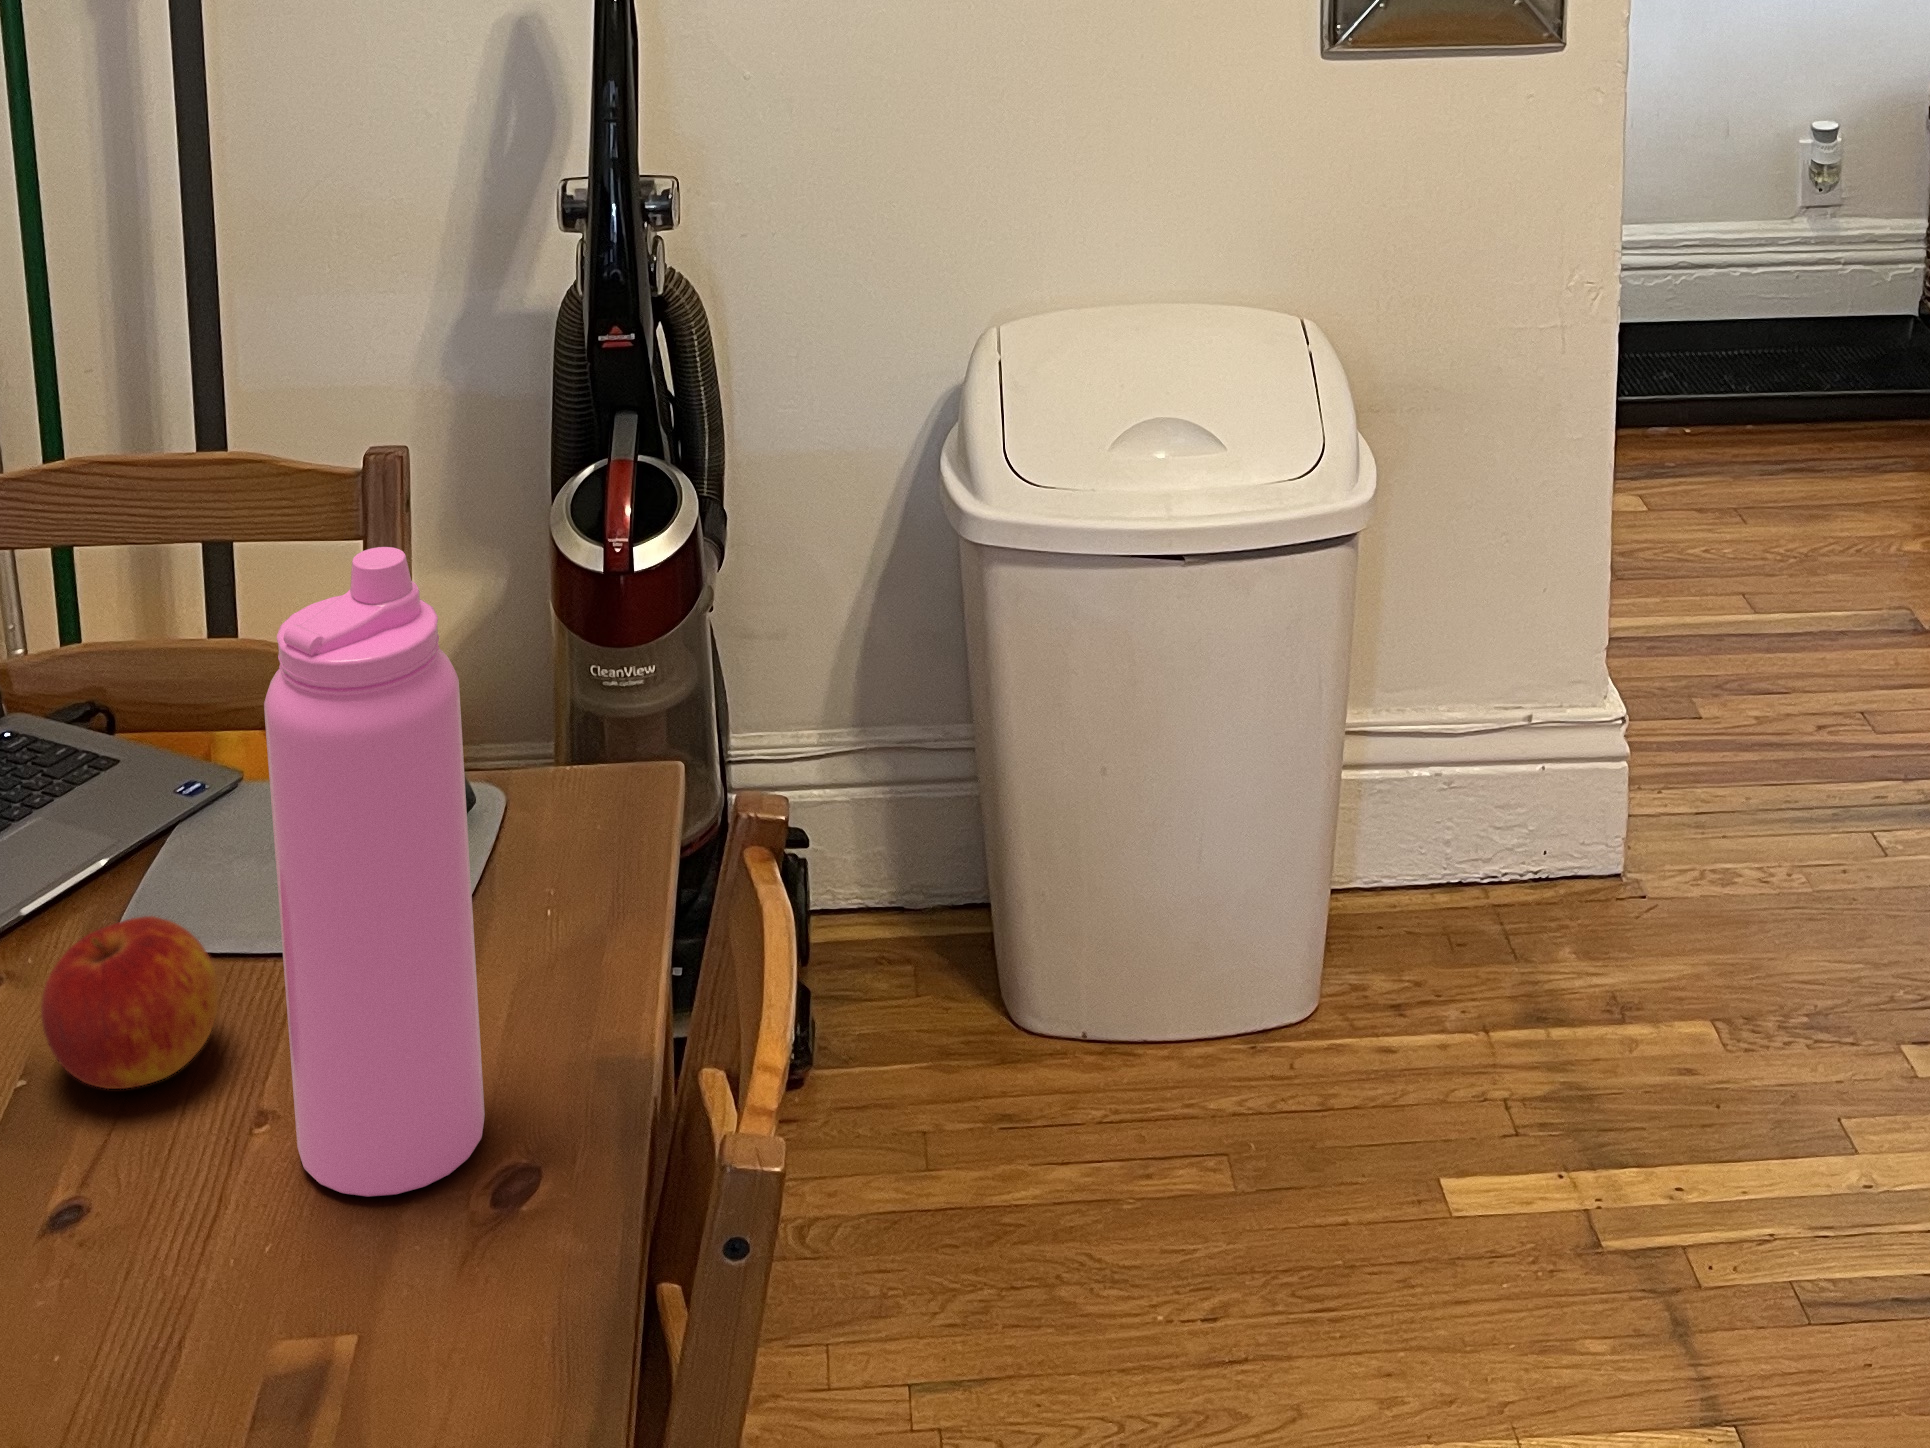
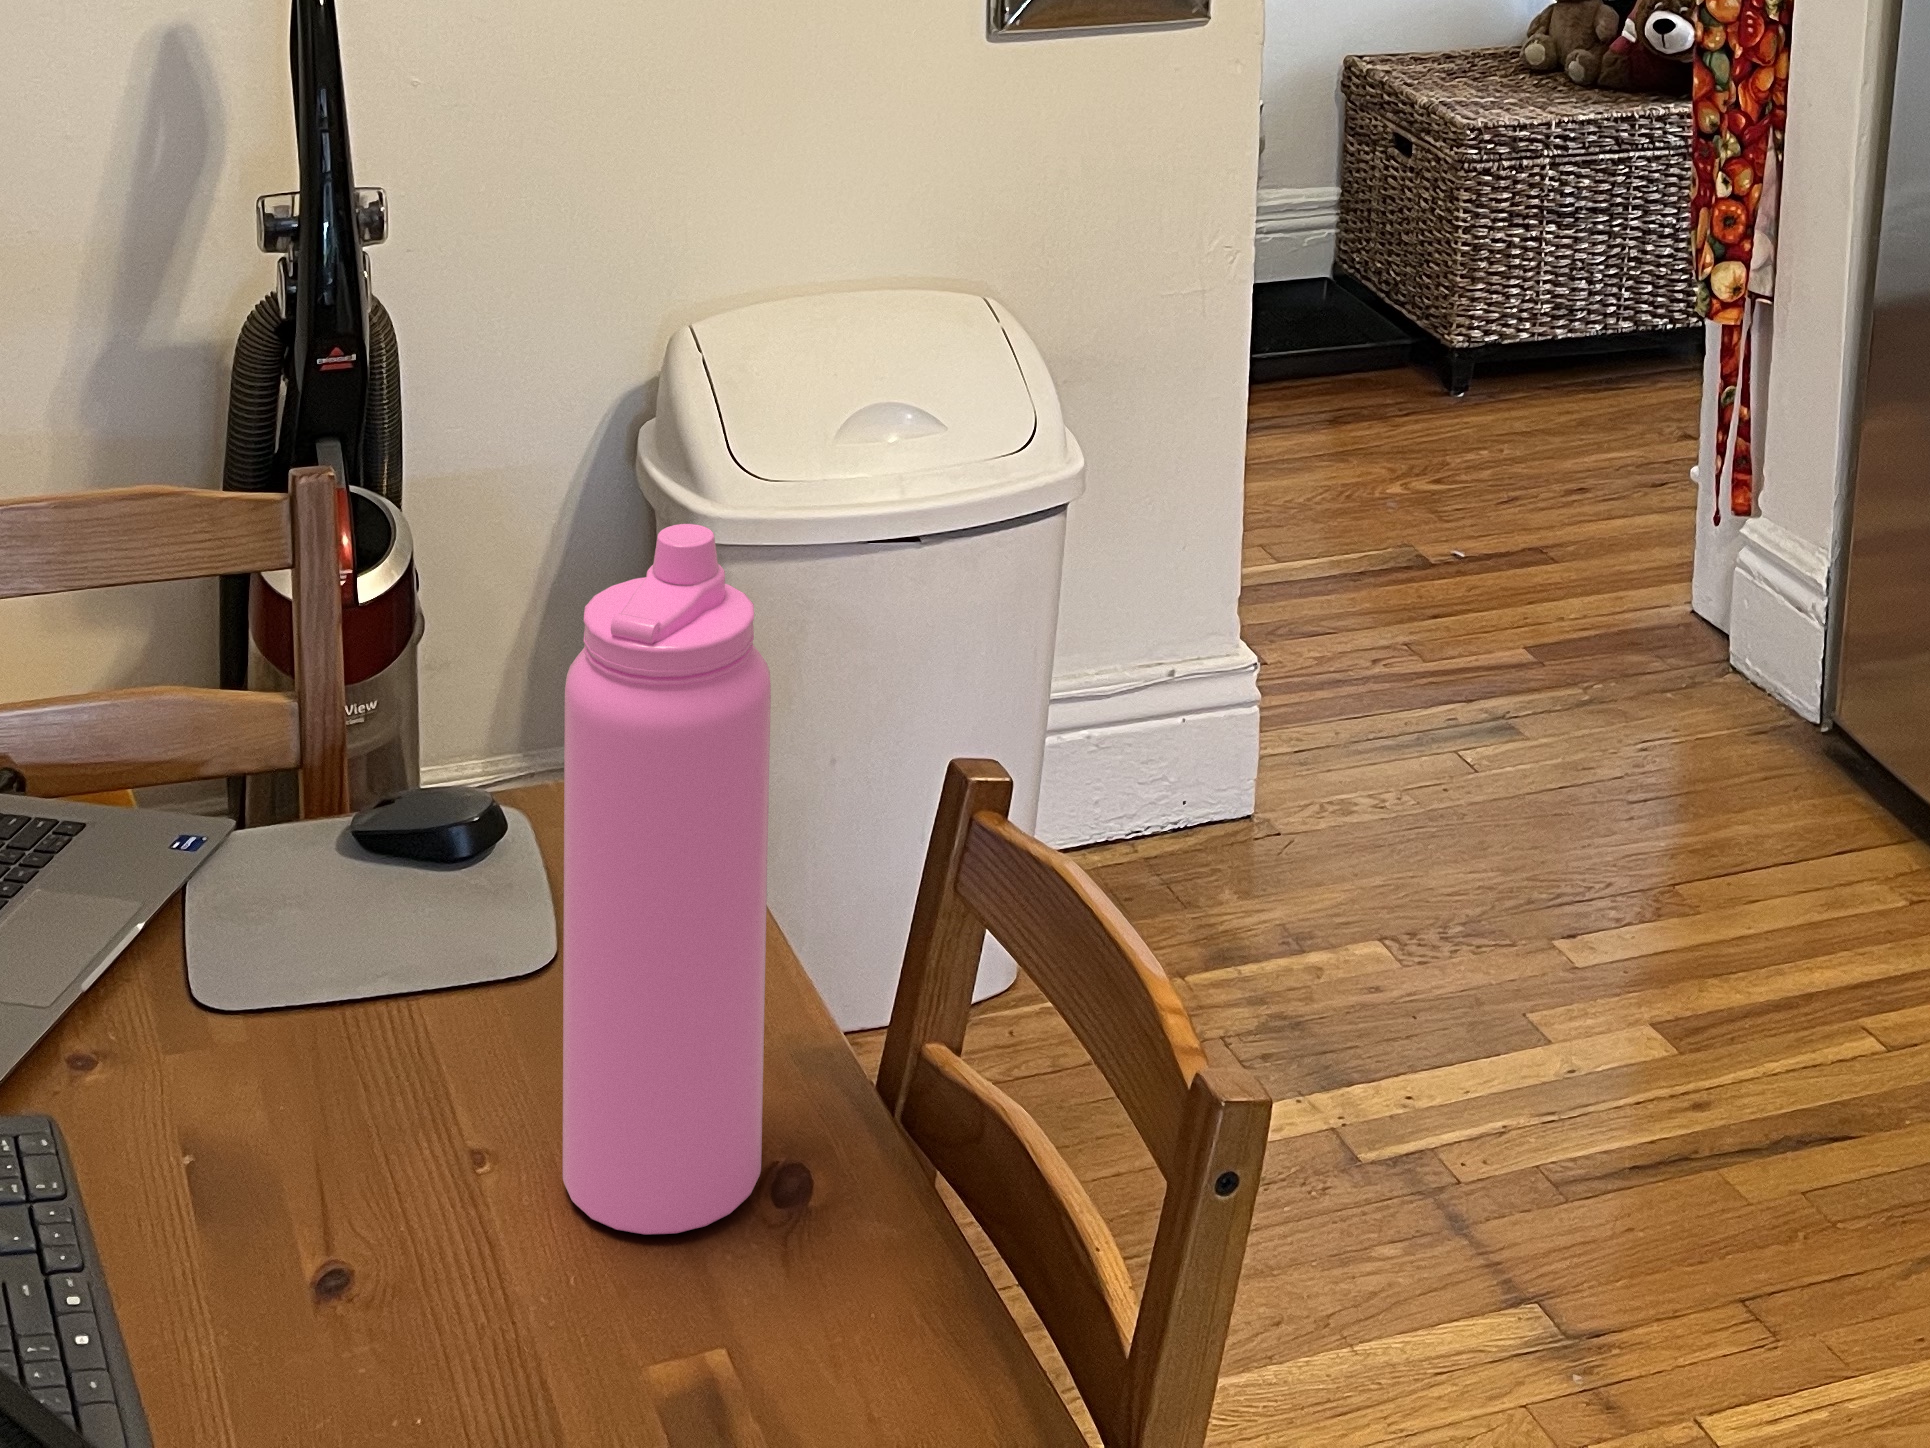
apple: present [41,916,219,1089] -> none [225,973,419,1169]

